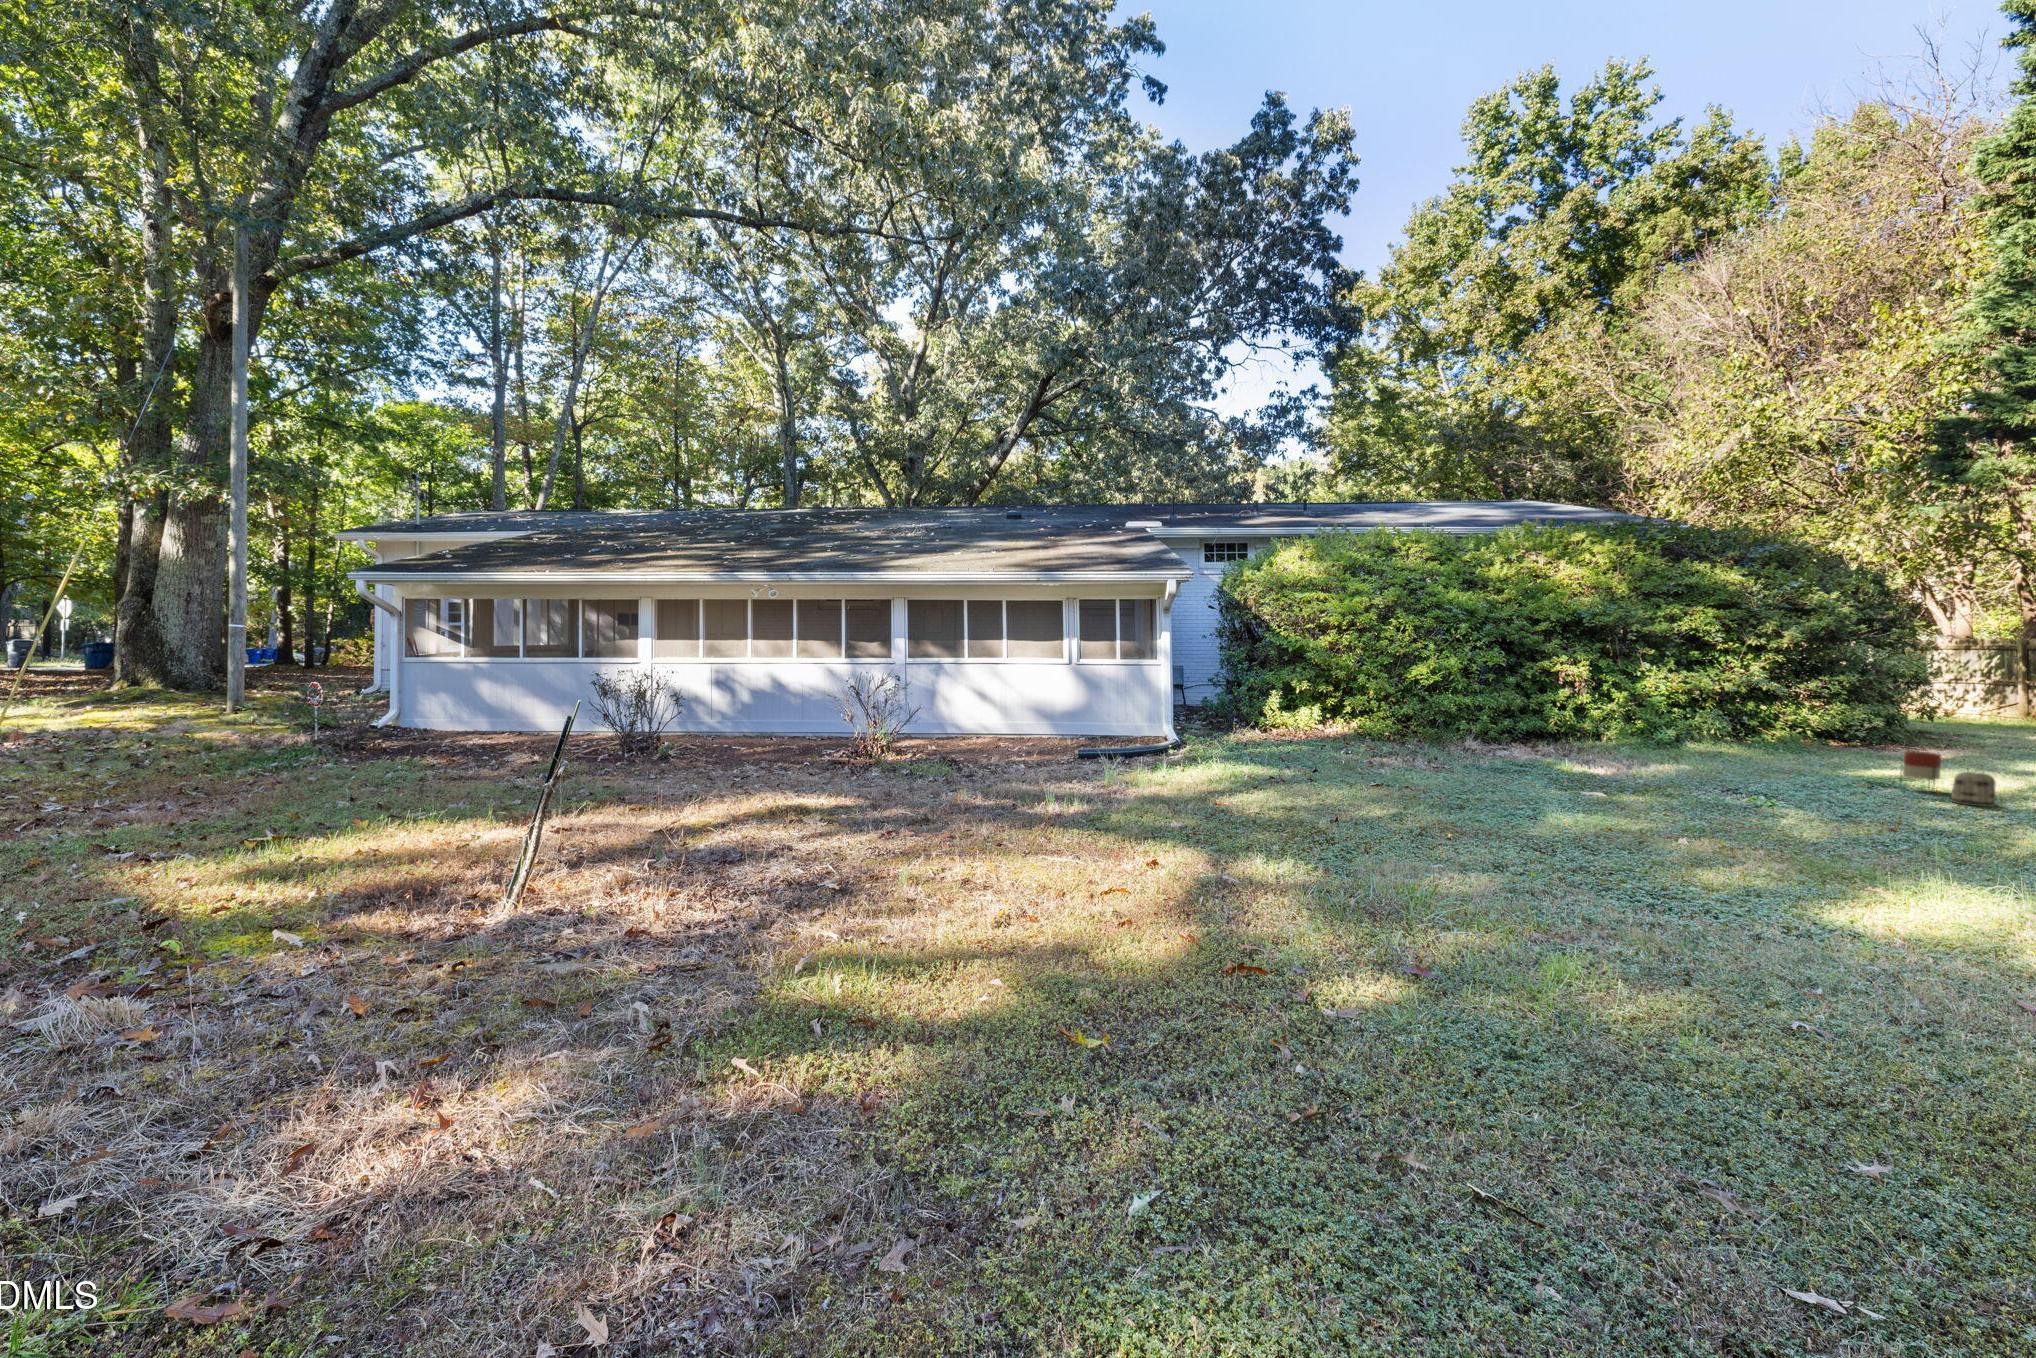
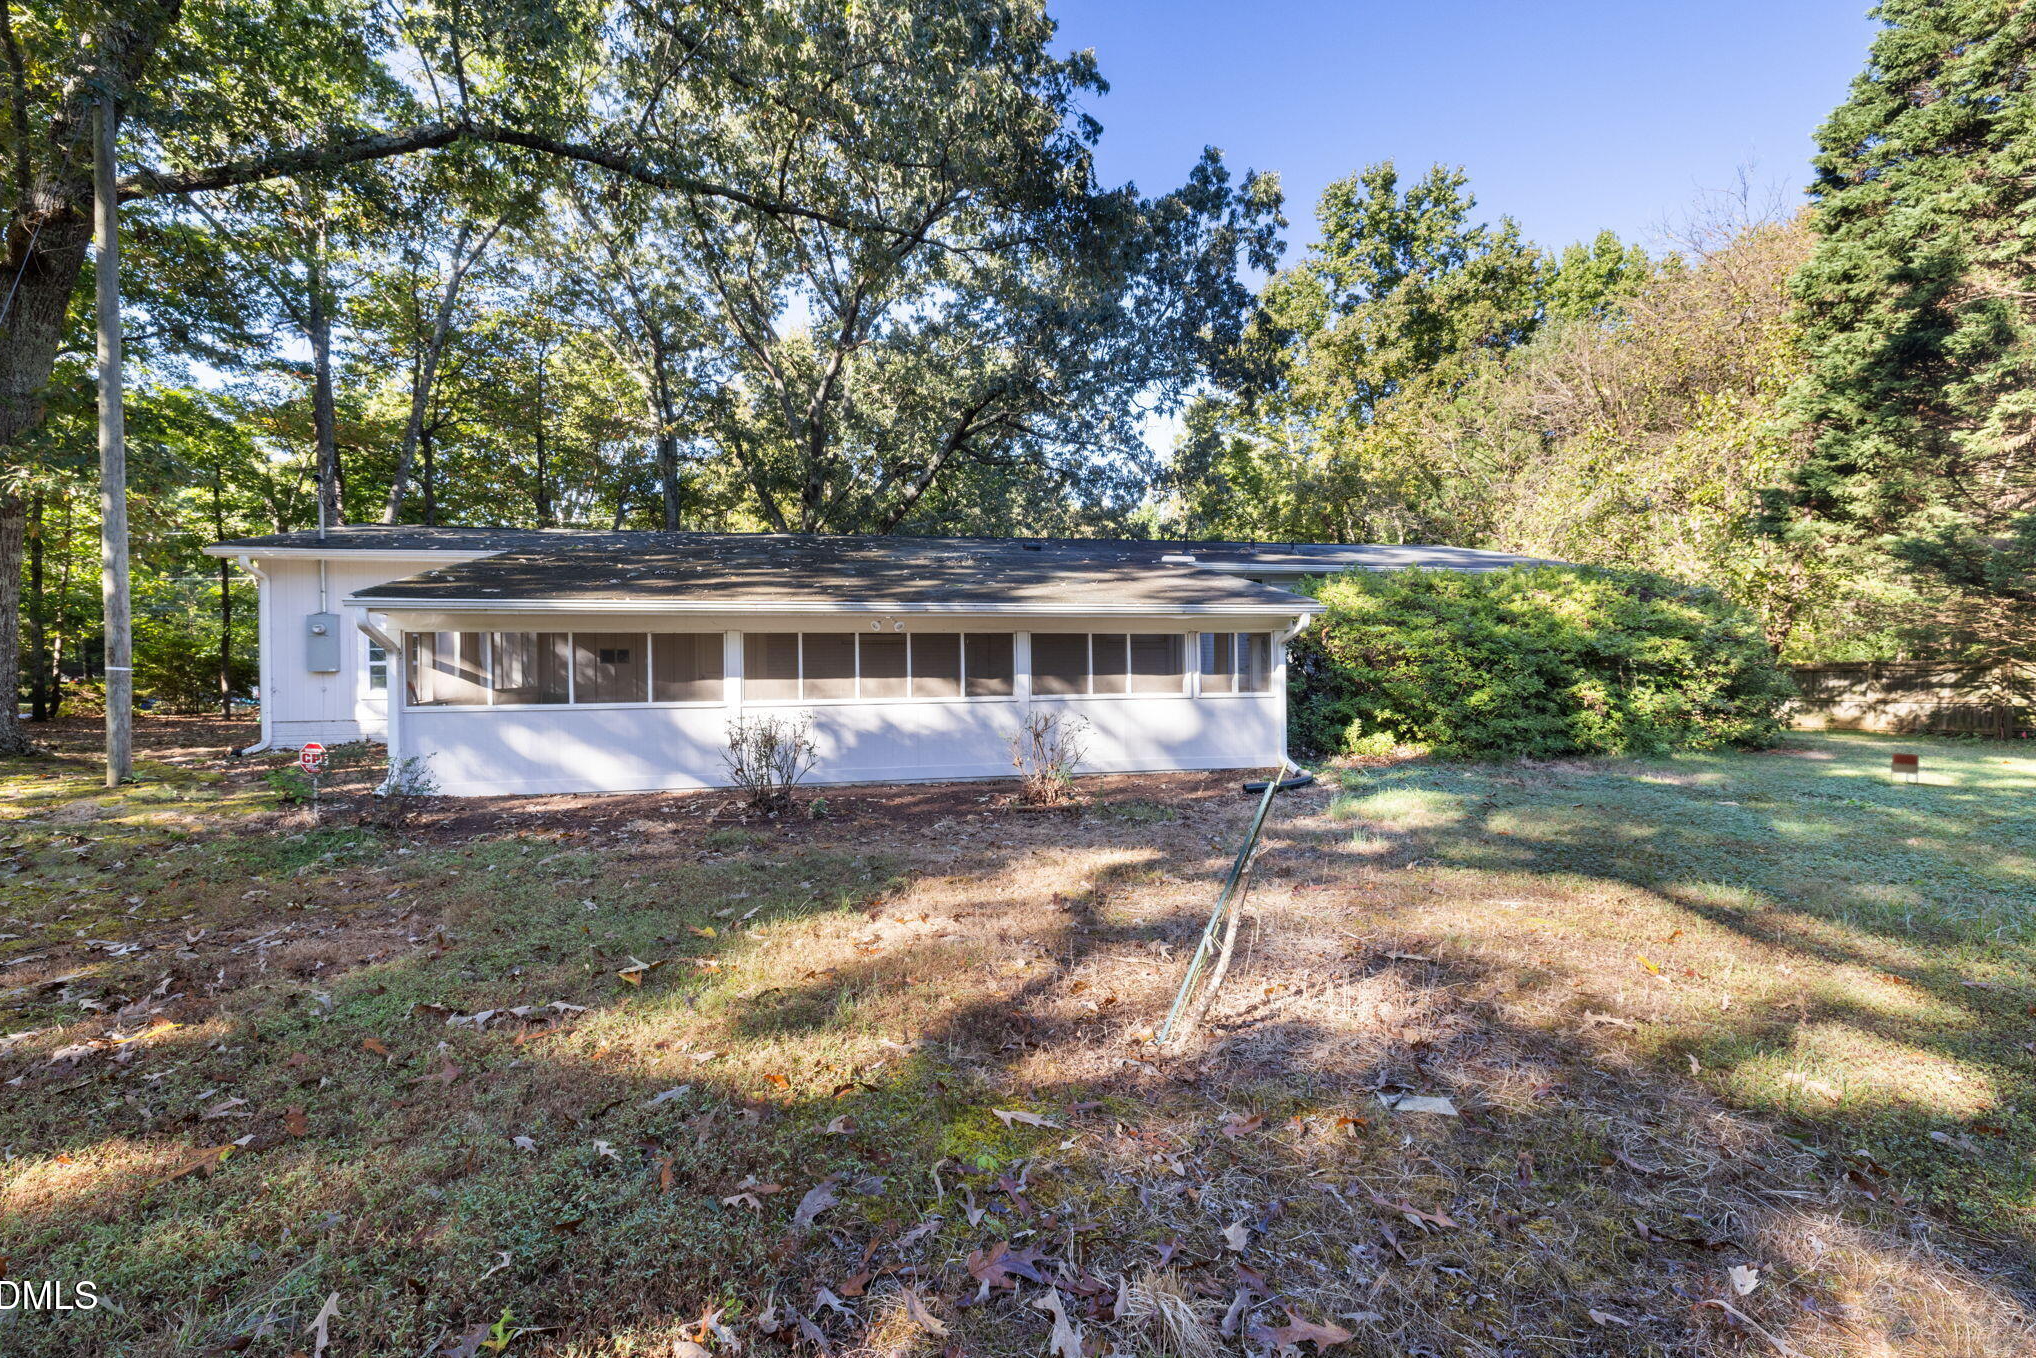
basket: present [1951,765,1995,807] -> none [1942,761,1974,792]

